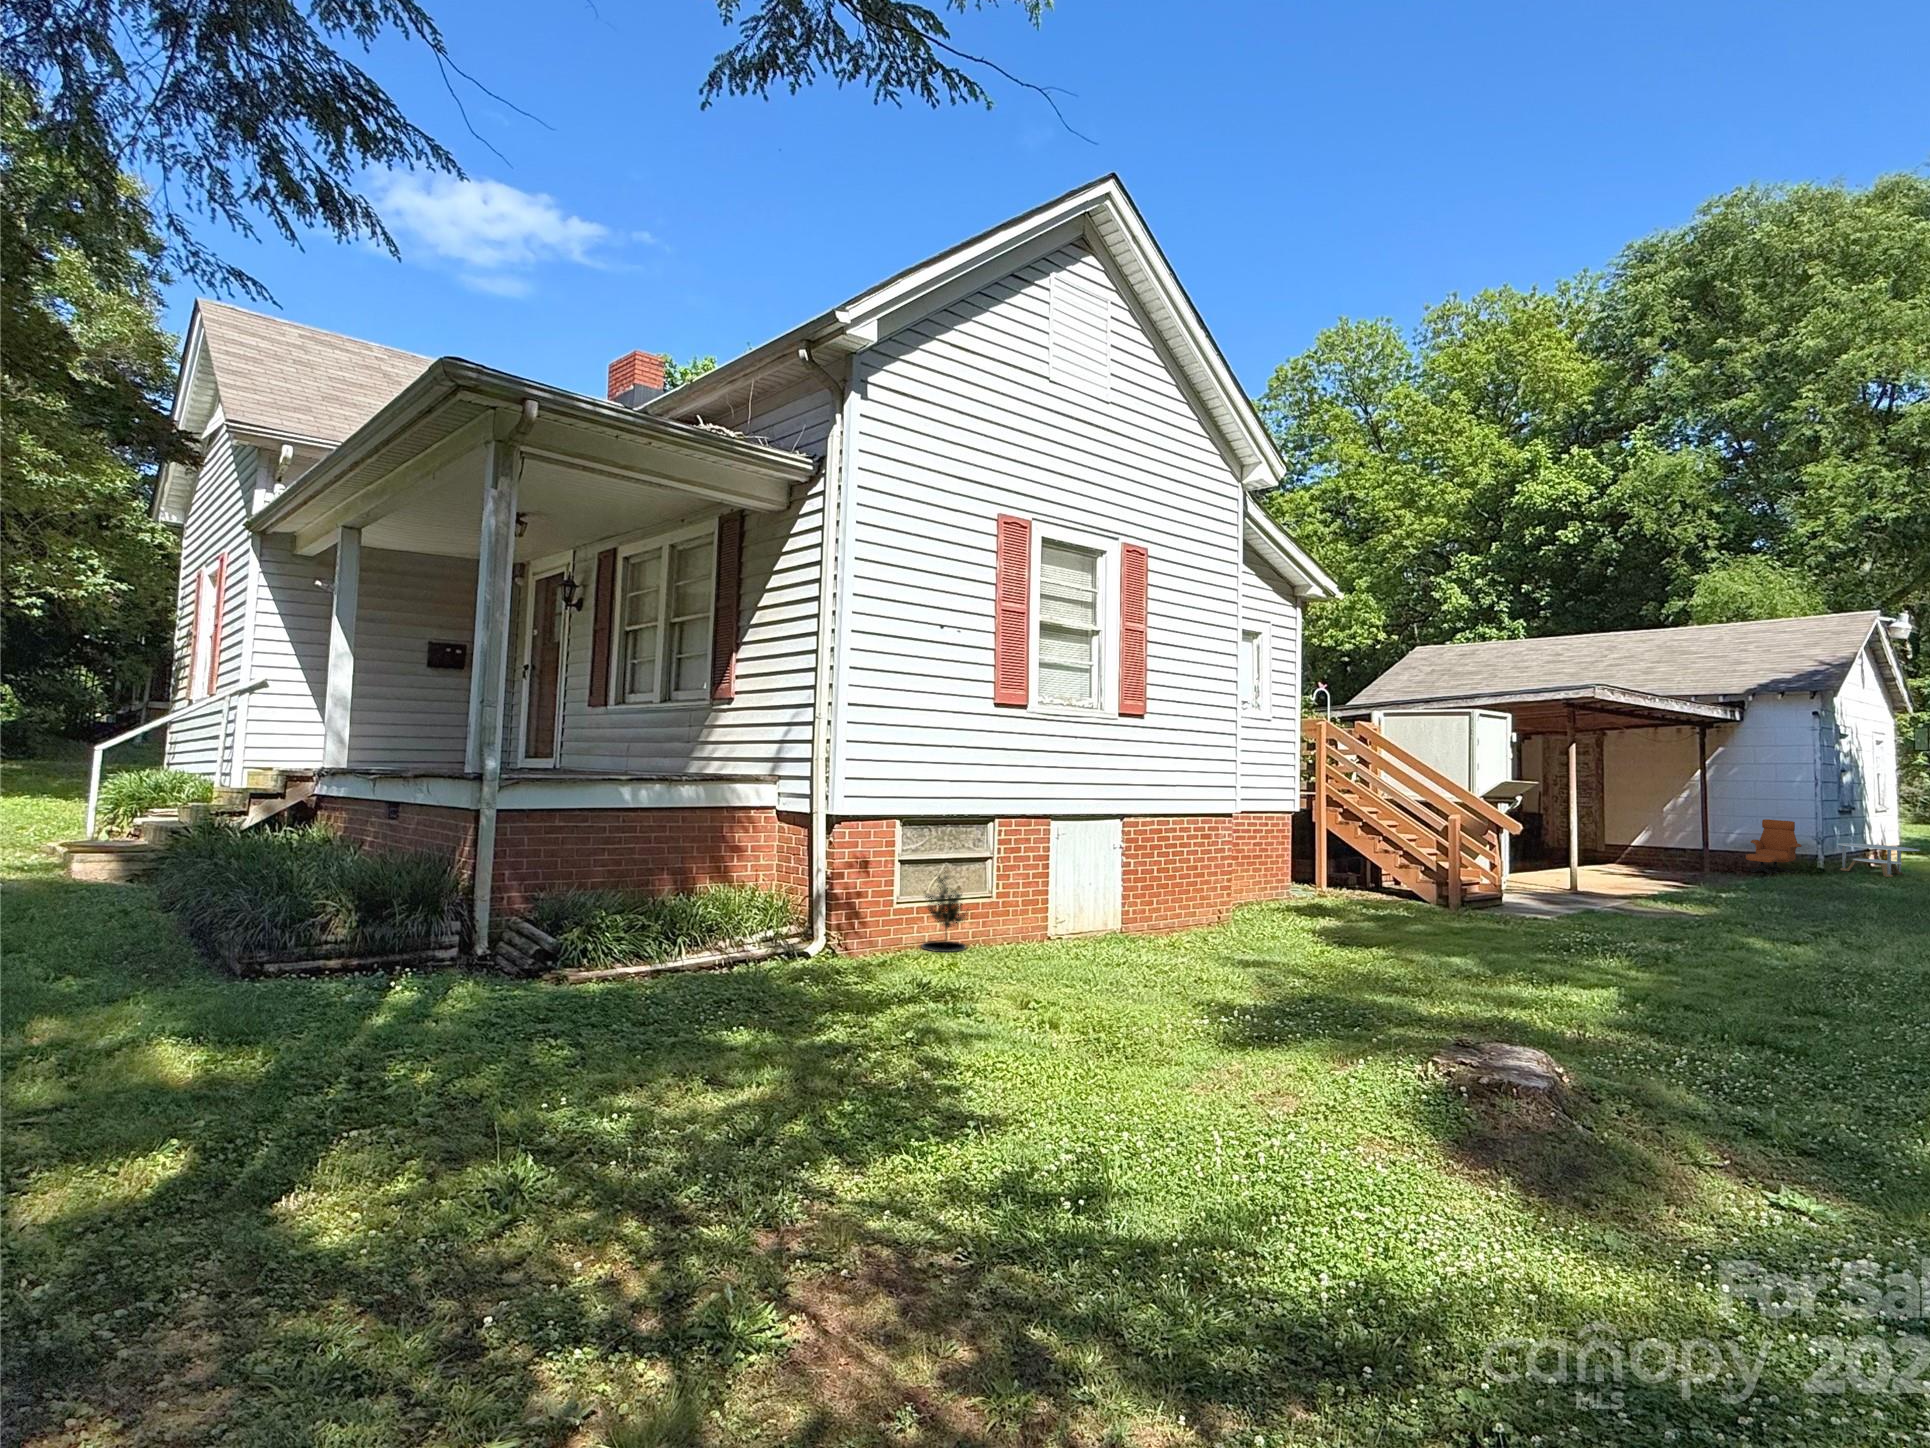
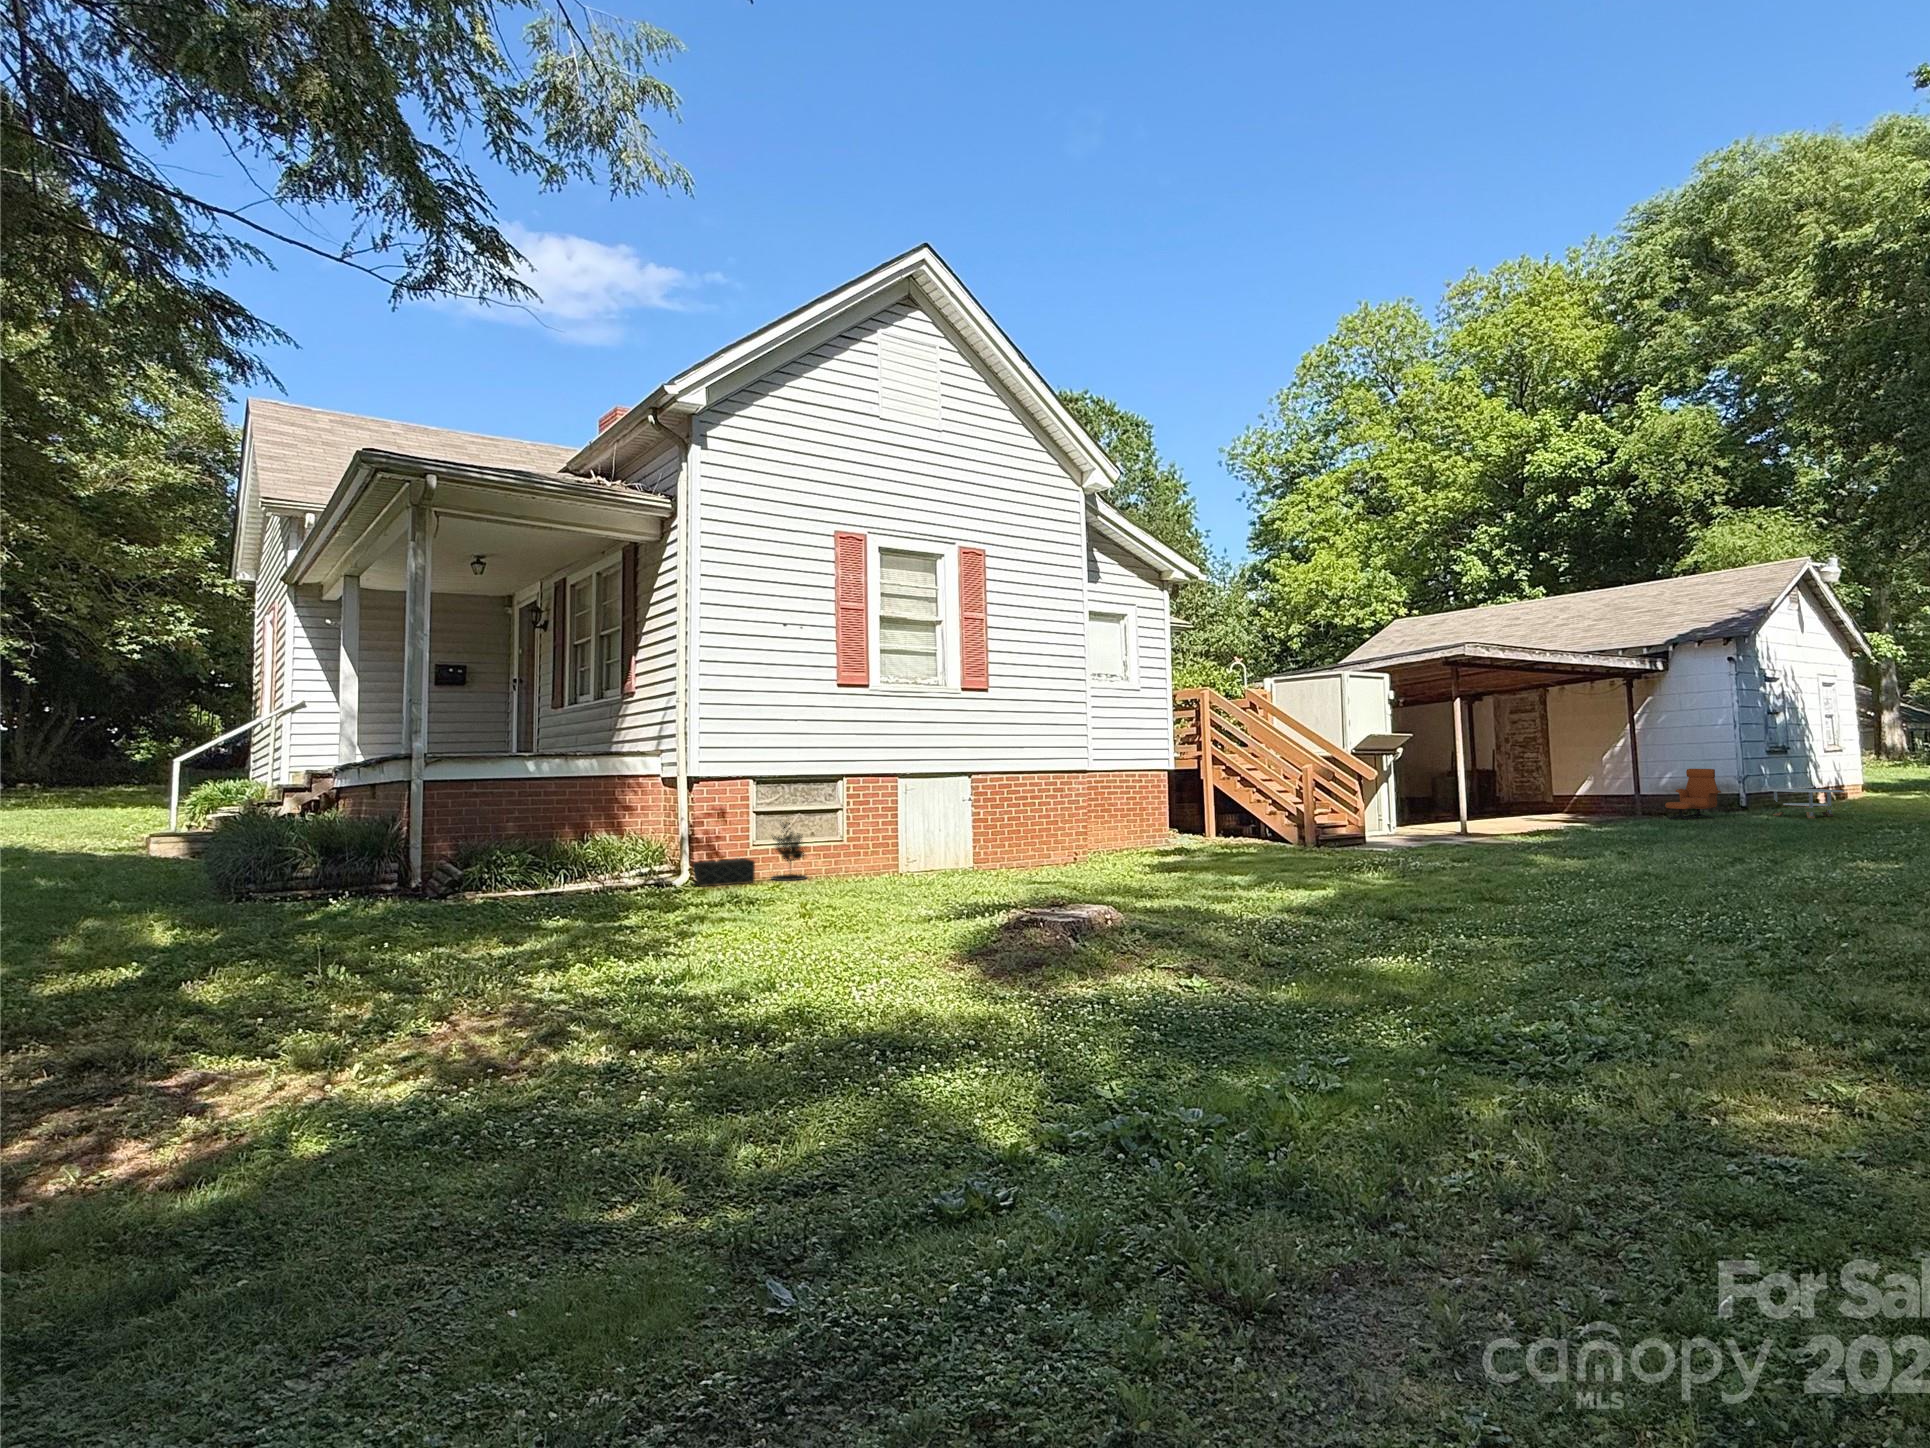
woven basket: none [827,921,910,962] -> present [692,858,755,887]

